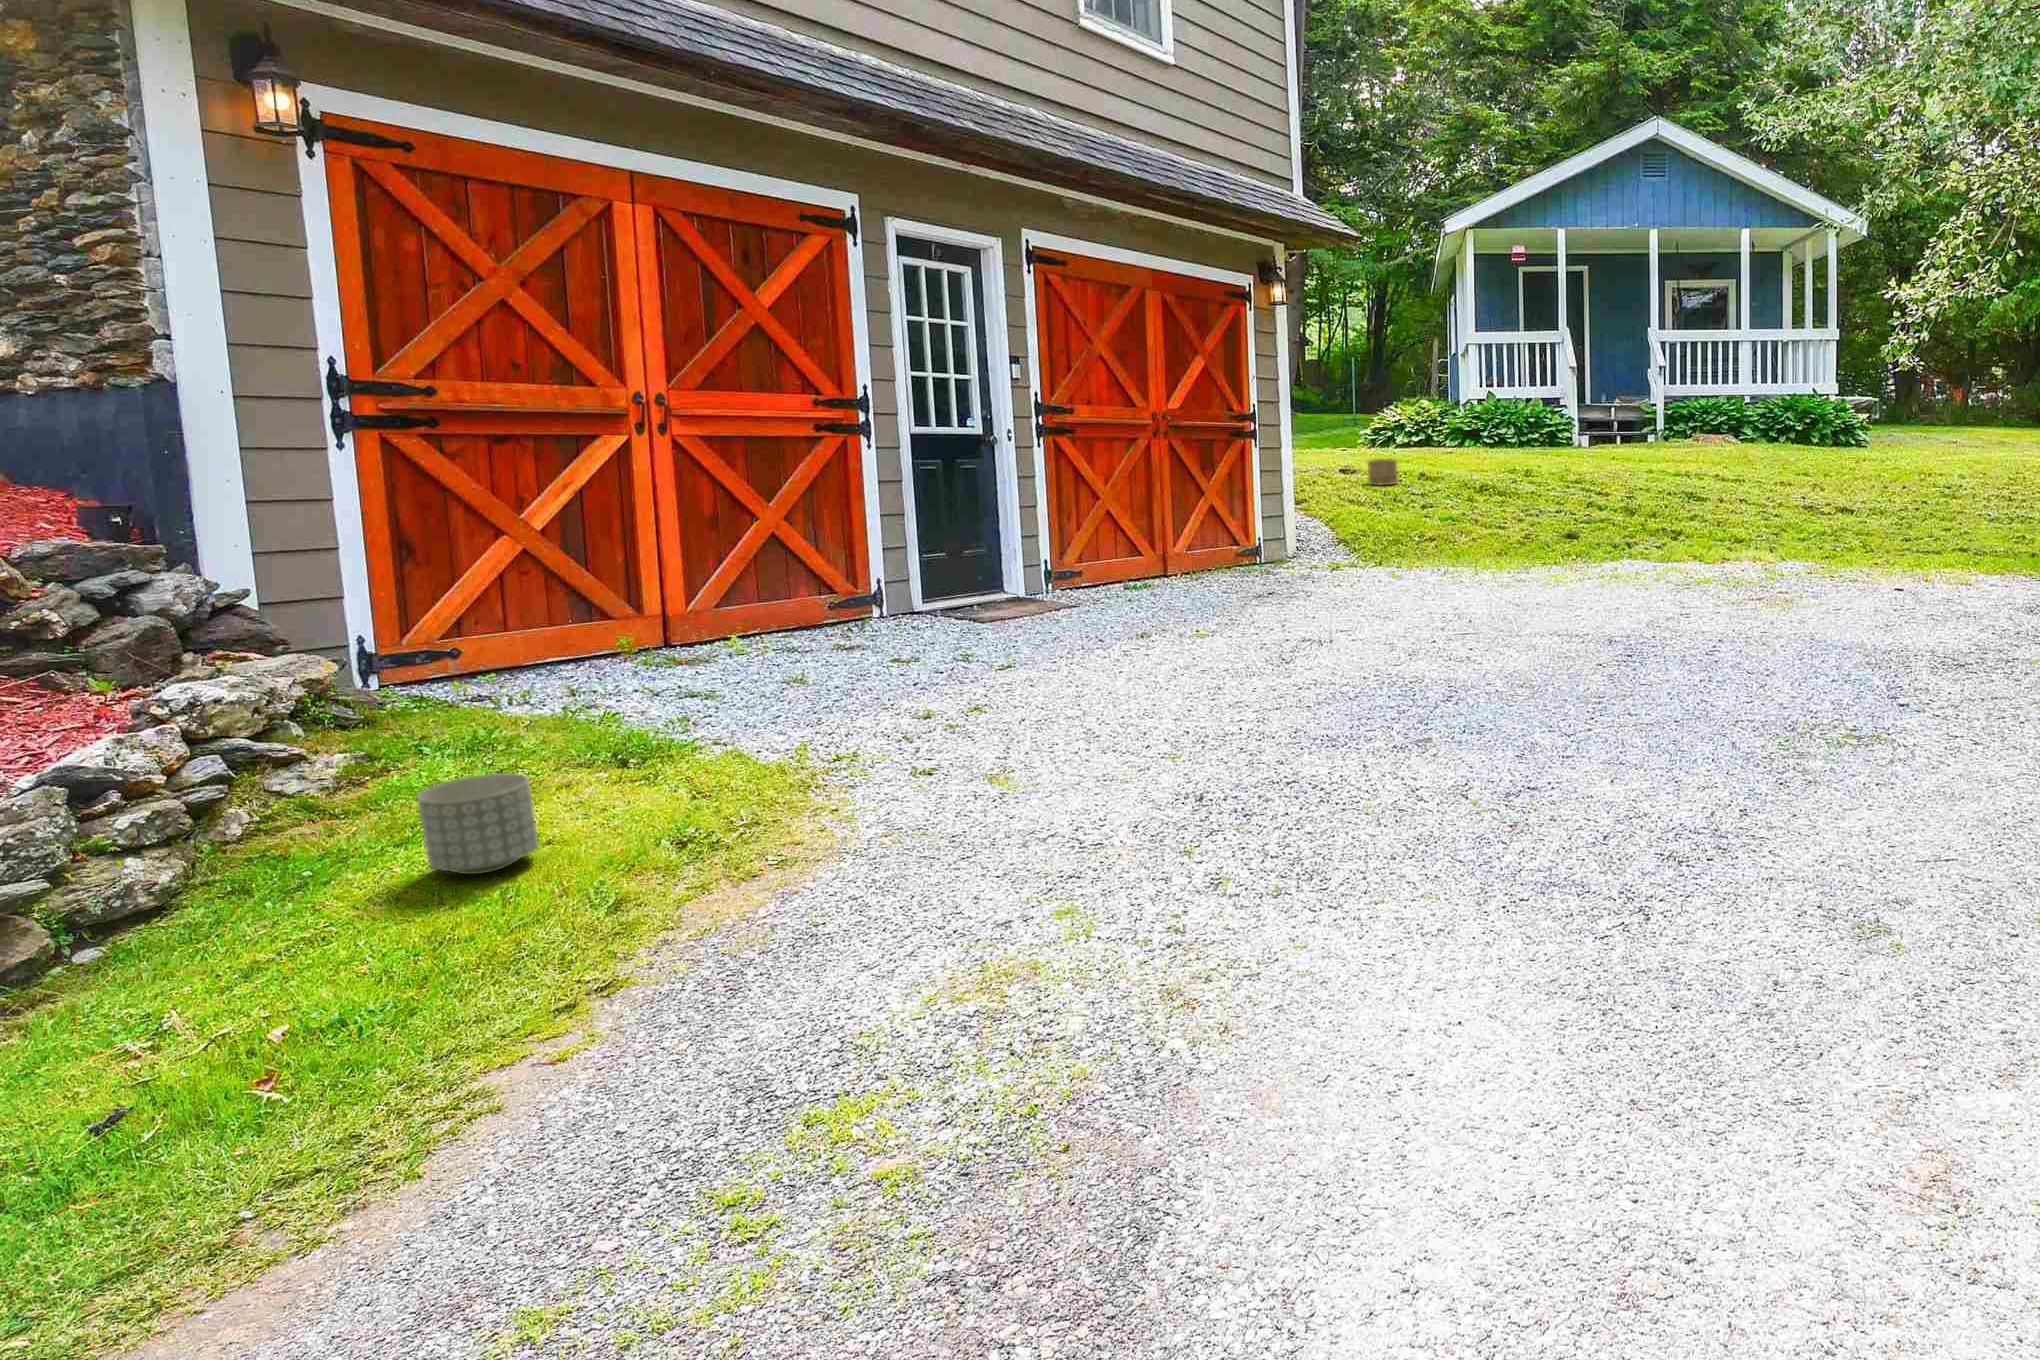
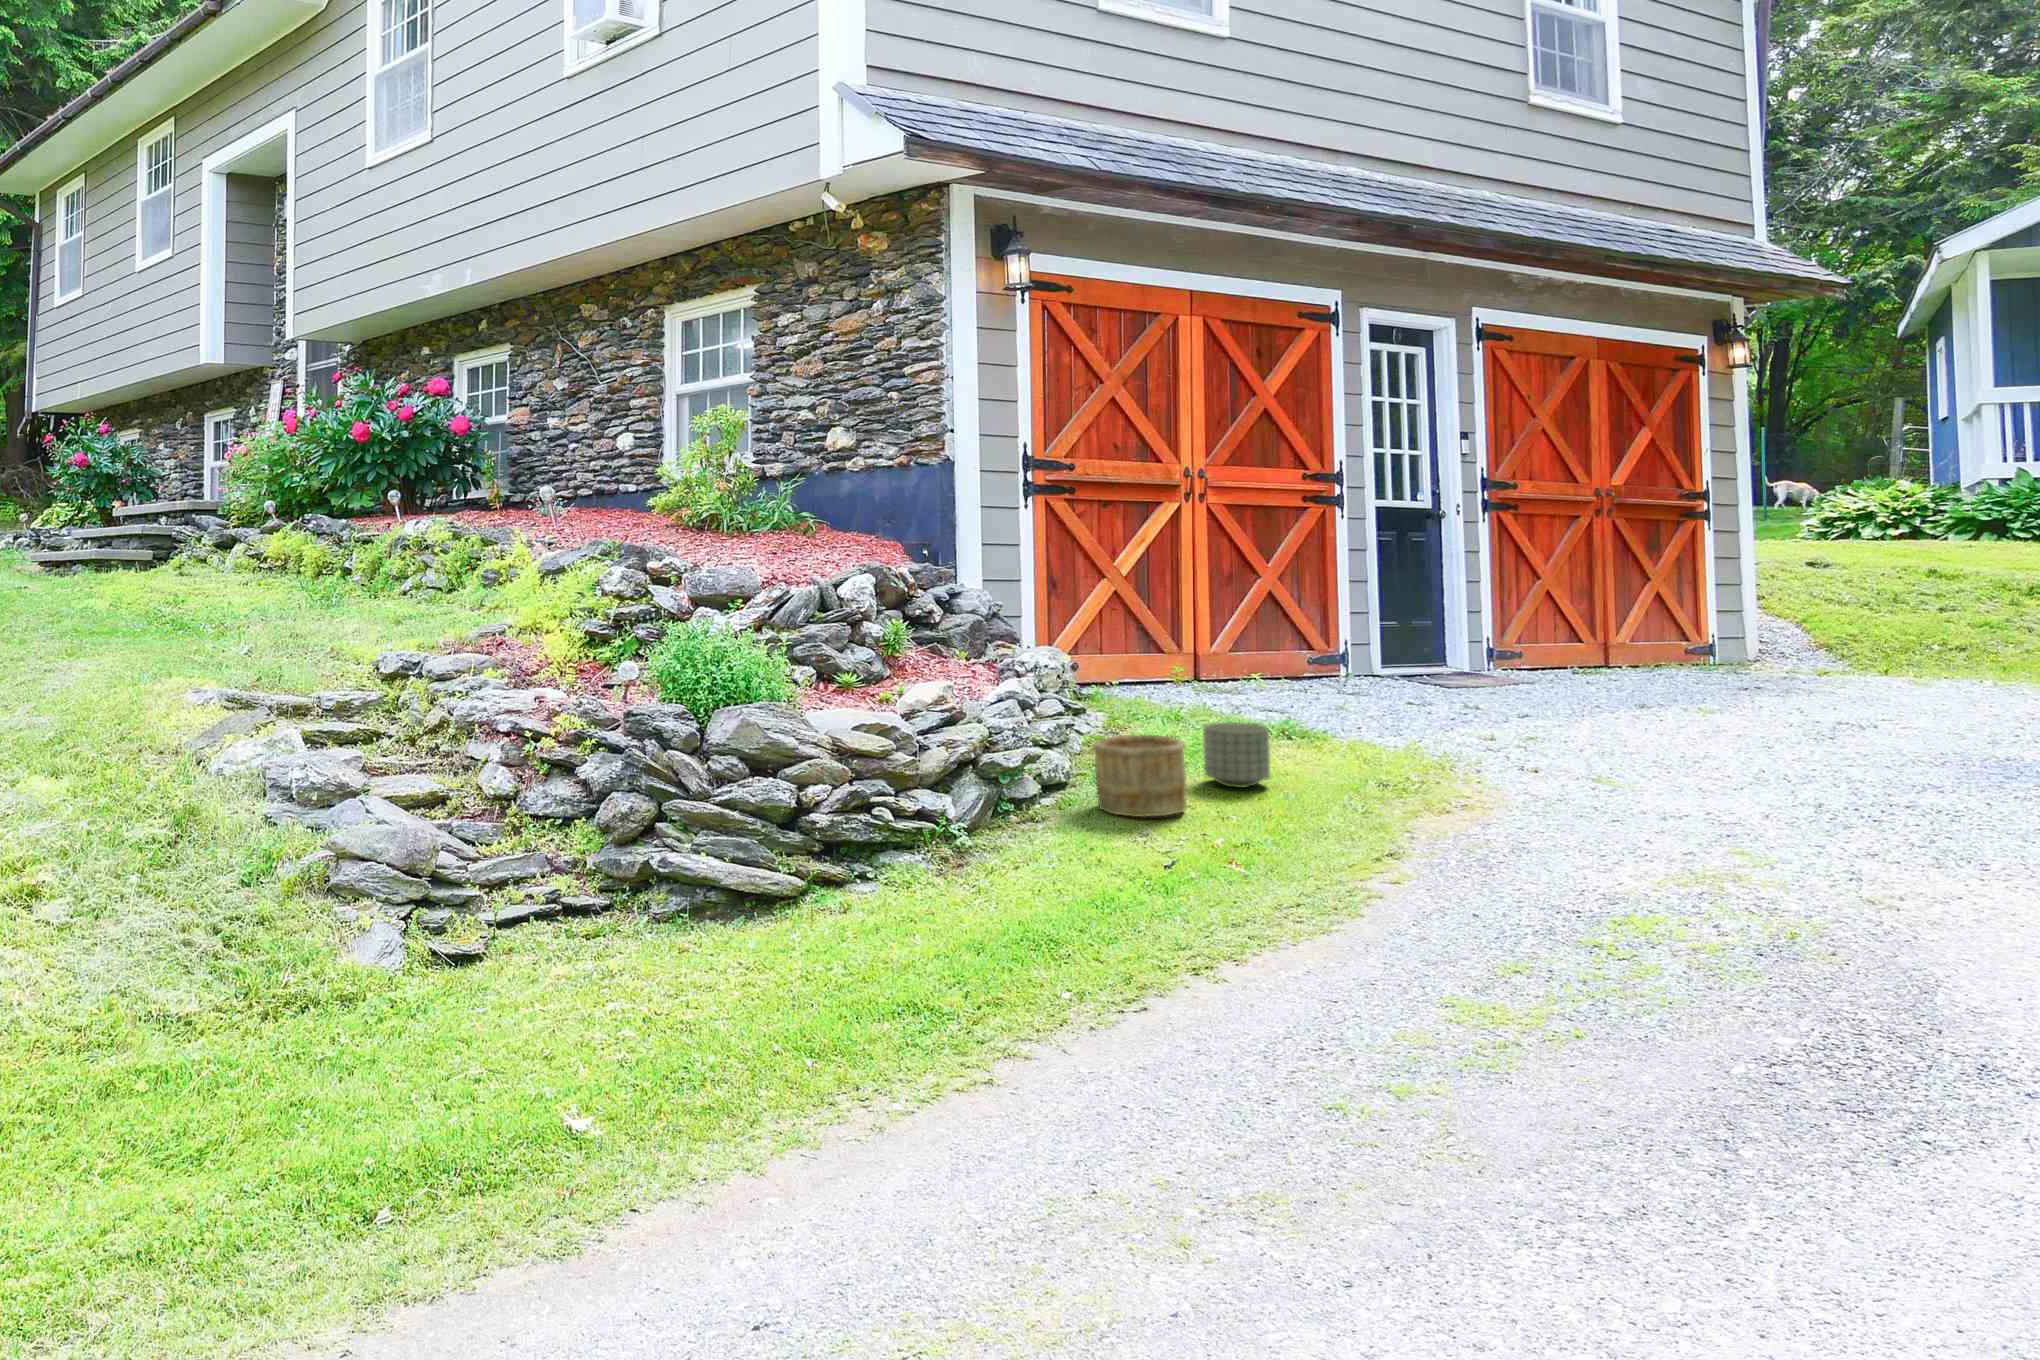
wooden bucket: present [1368,459,1398,486] -> present [1092,735,1186,817]

